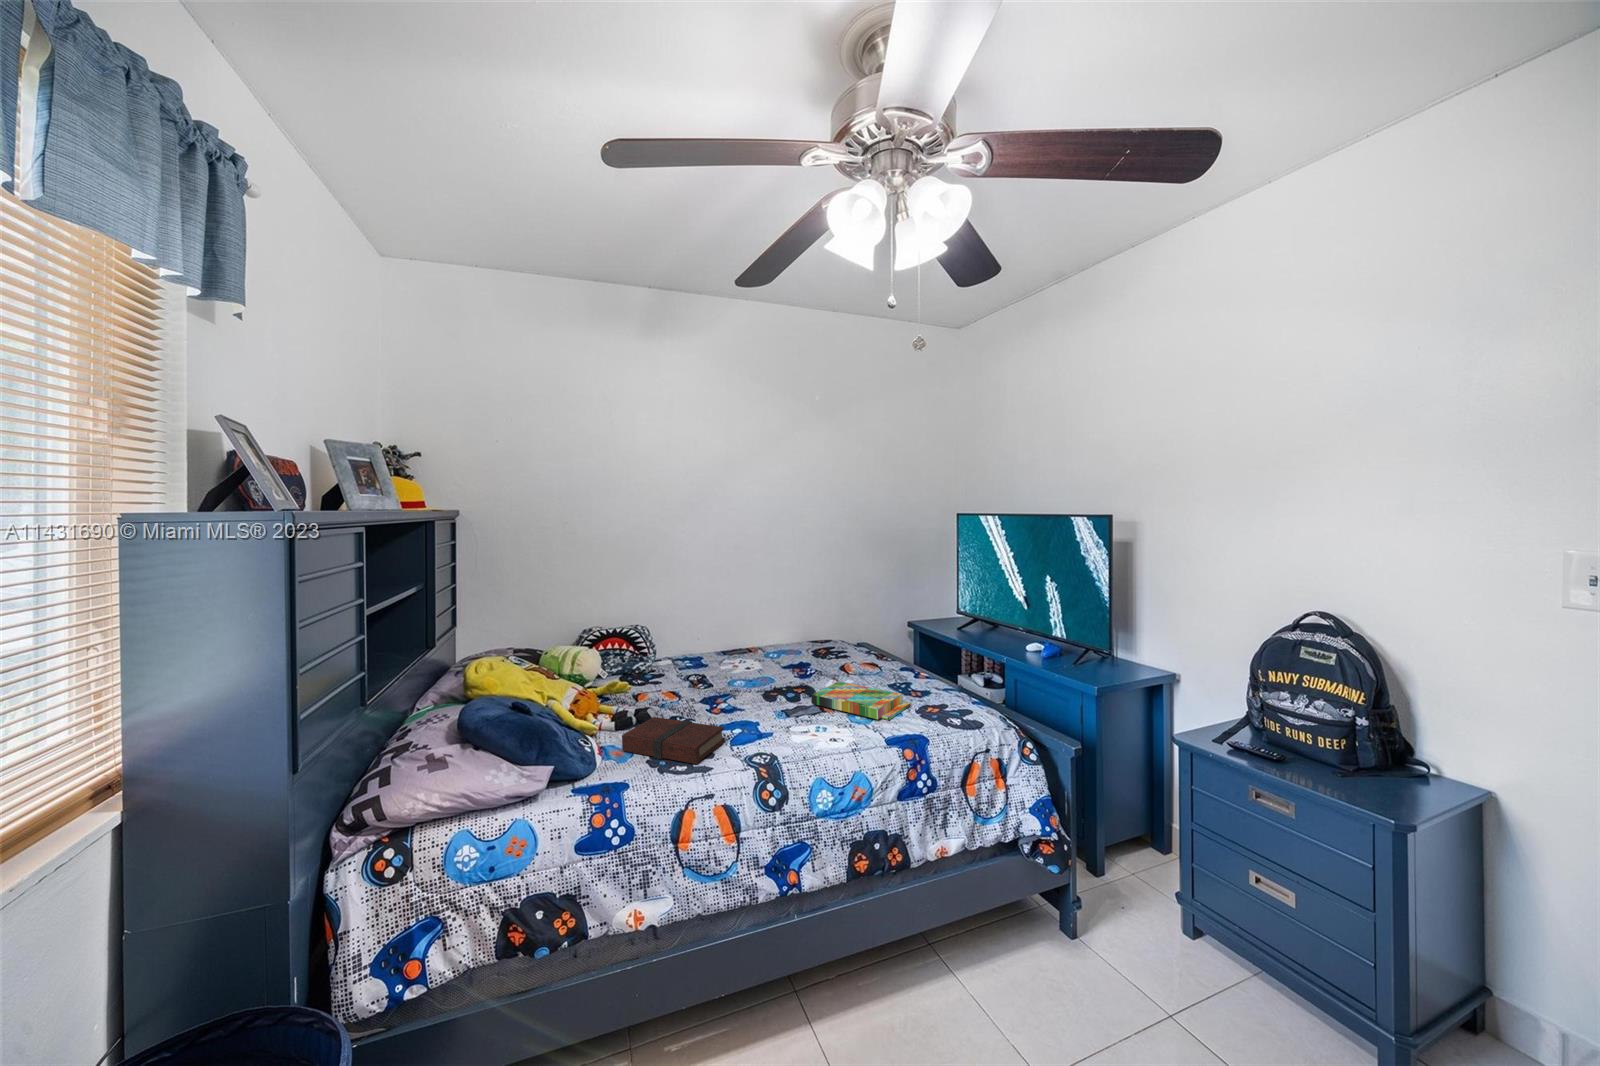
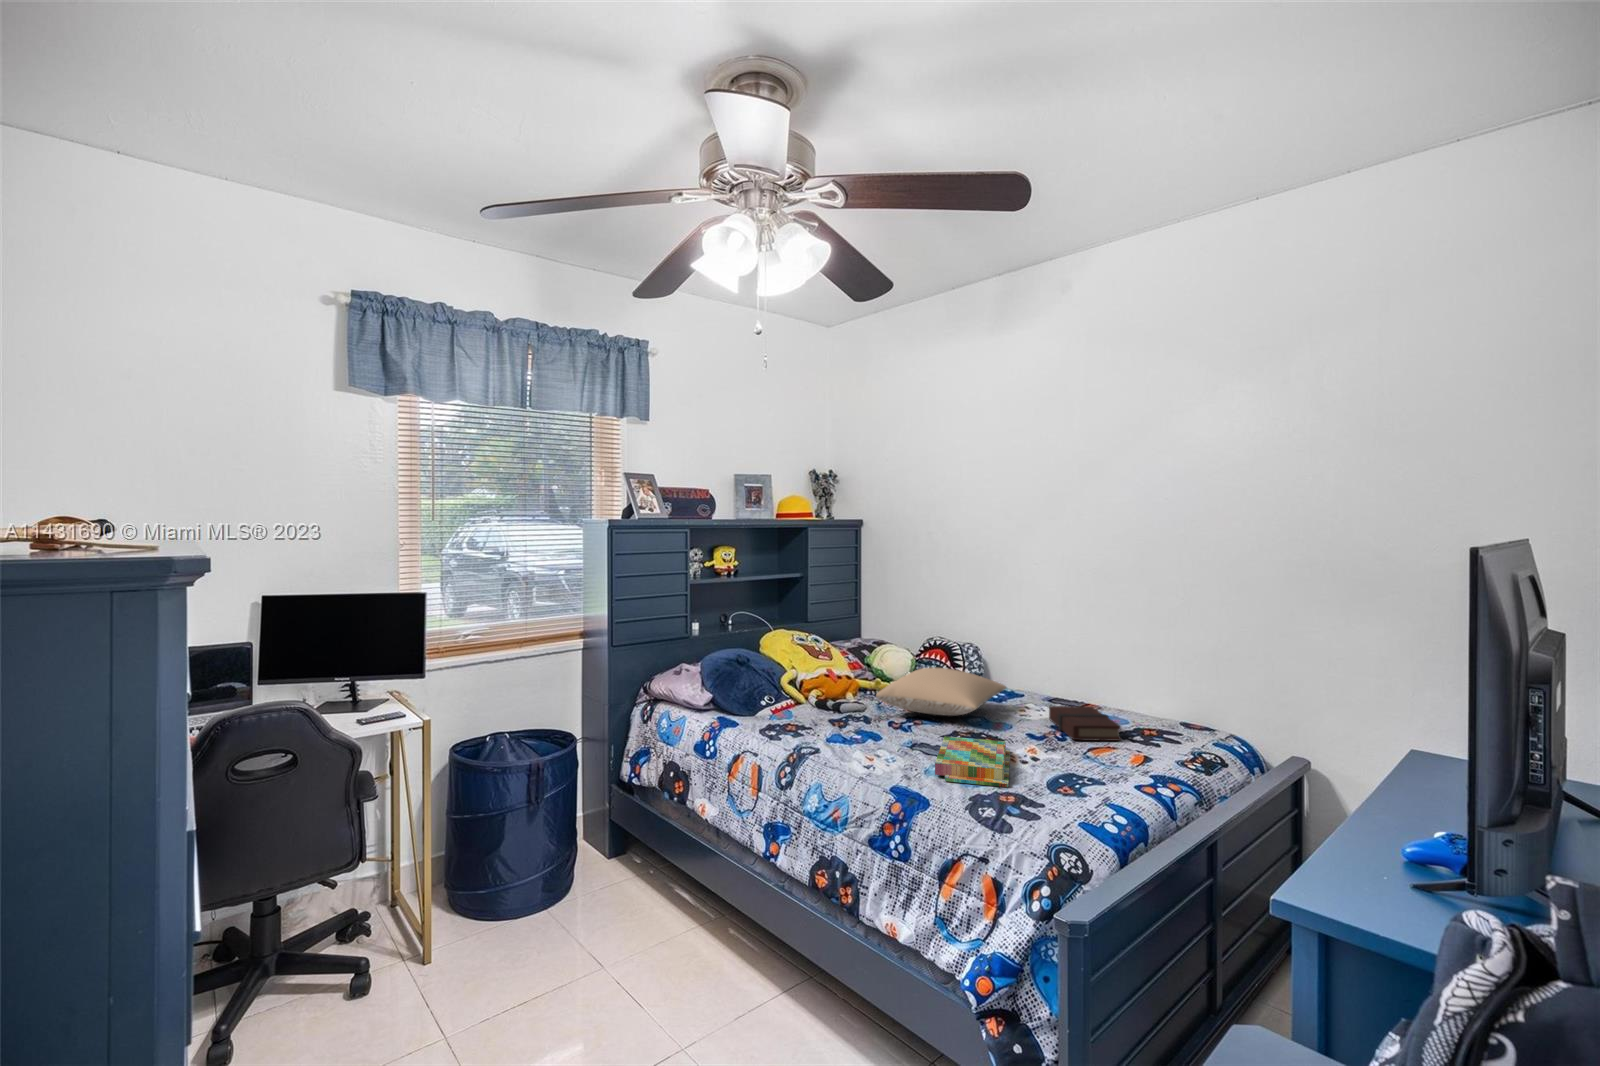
pillow: none [652,645,781,694] -> present [876,668,1006,716]
book: present [622,717,724,764] -> present [1049,706,1121,741]

